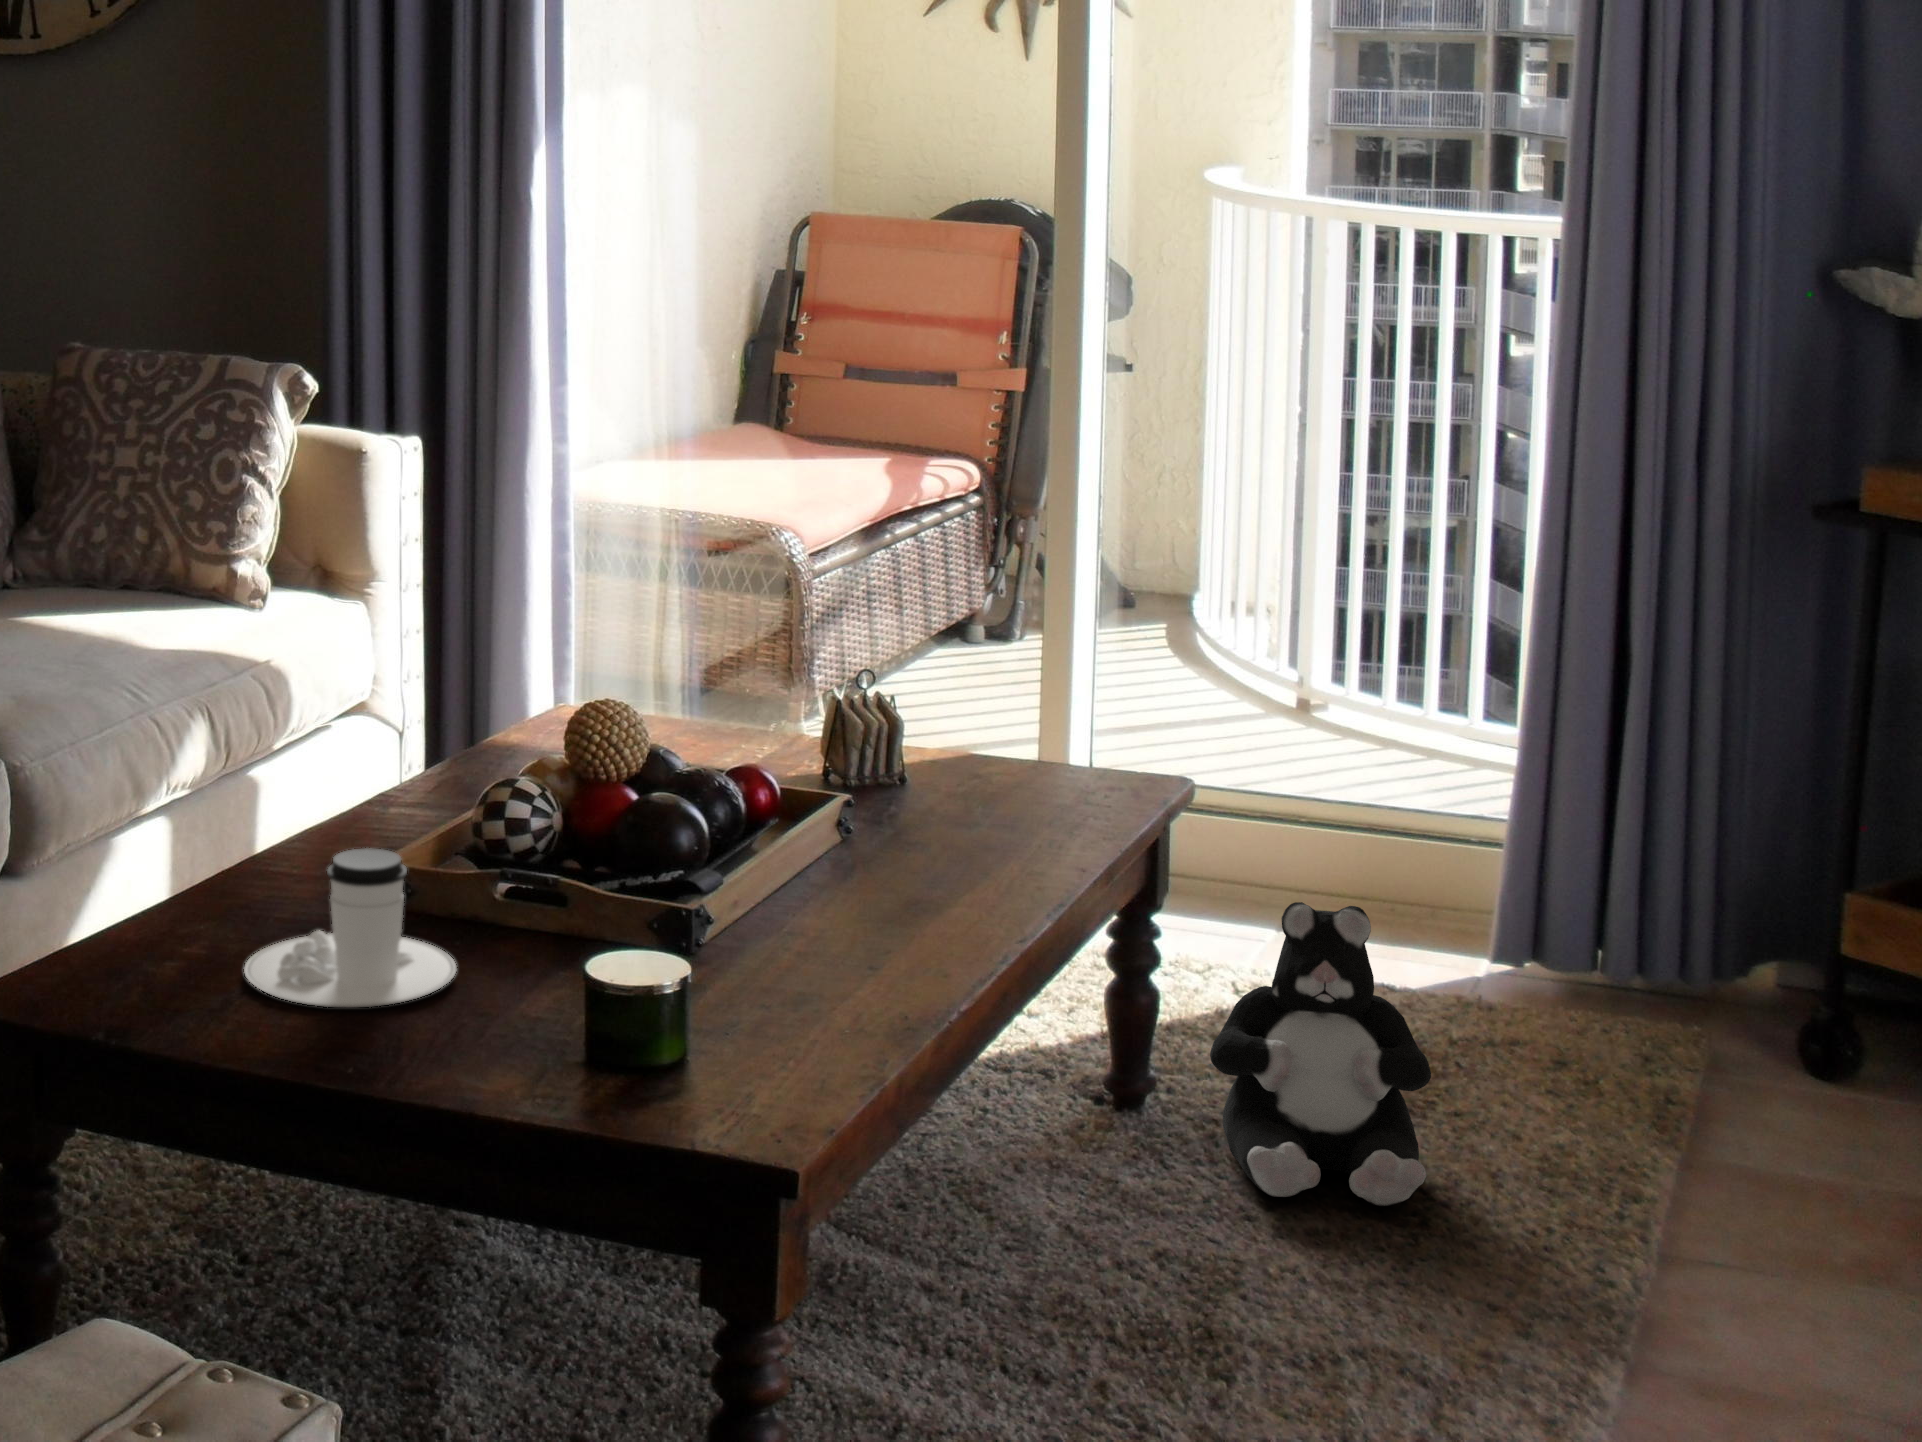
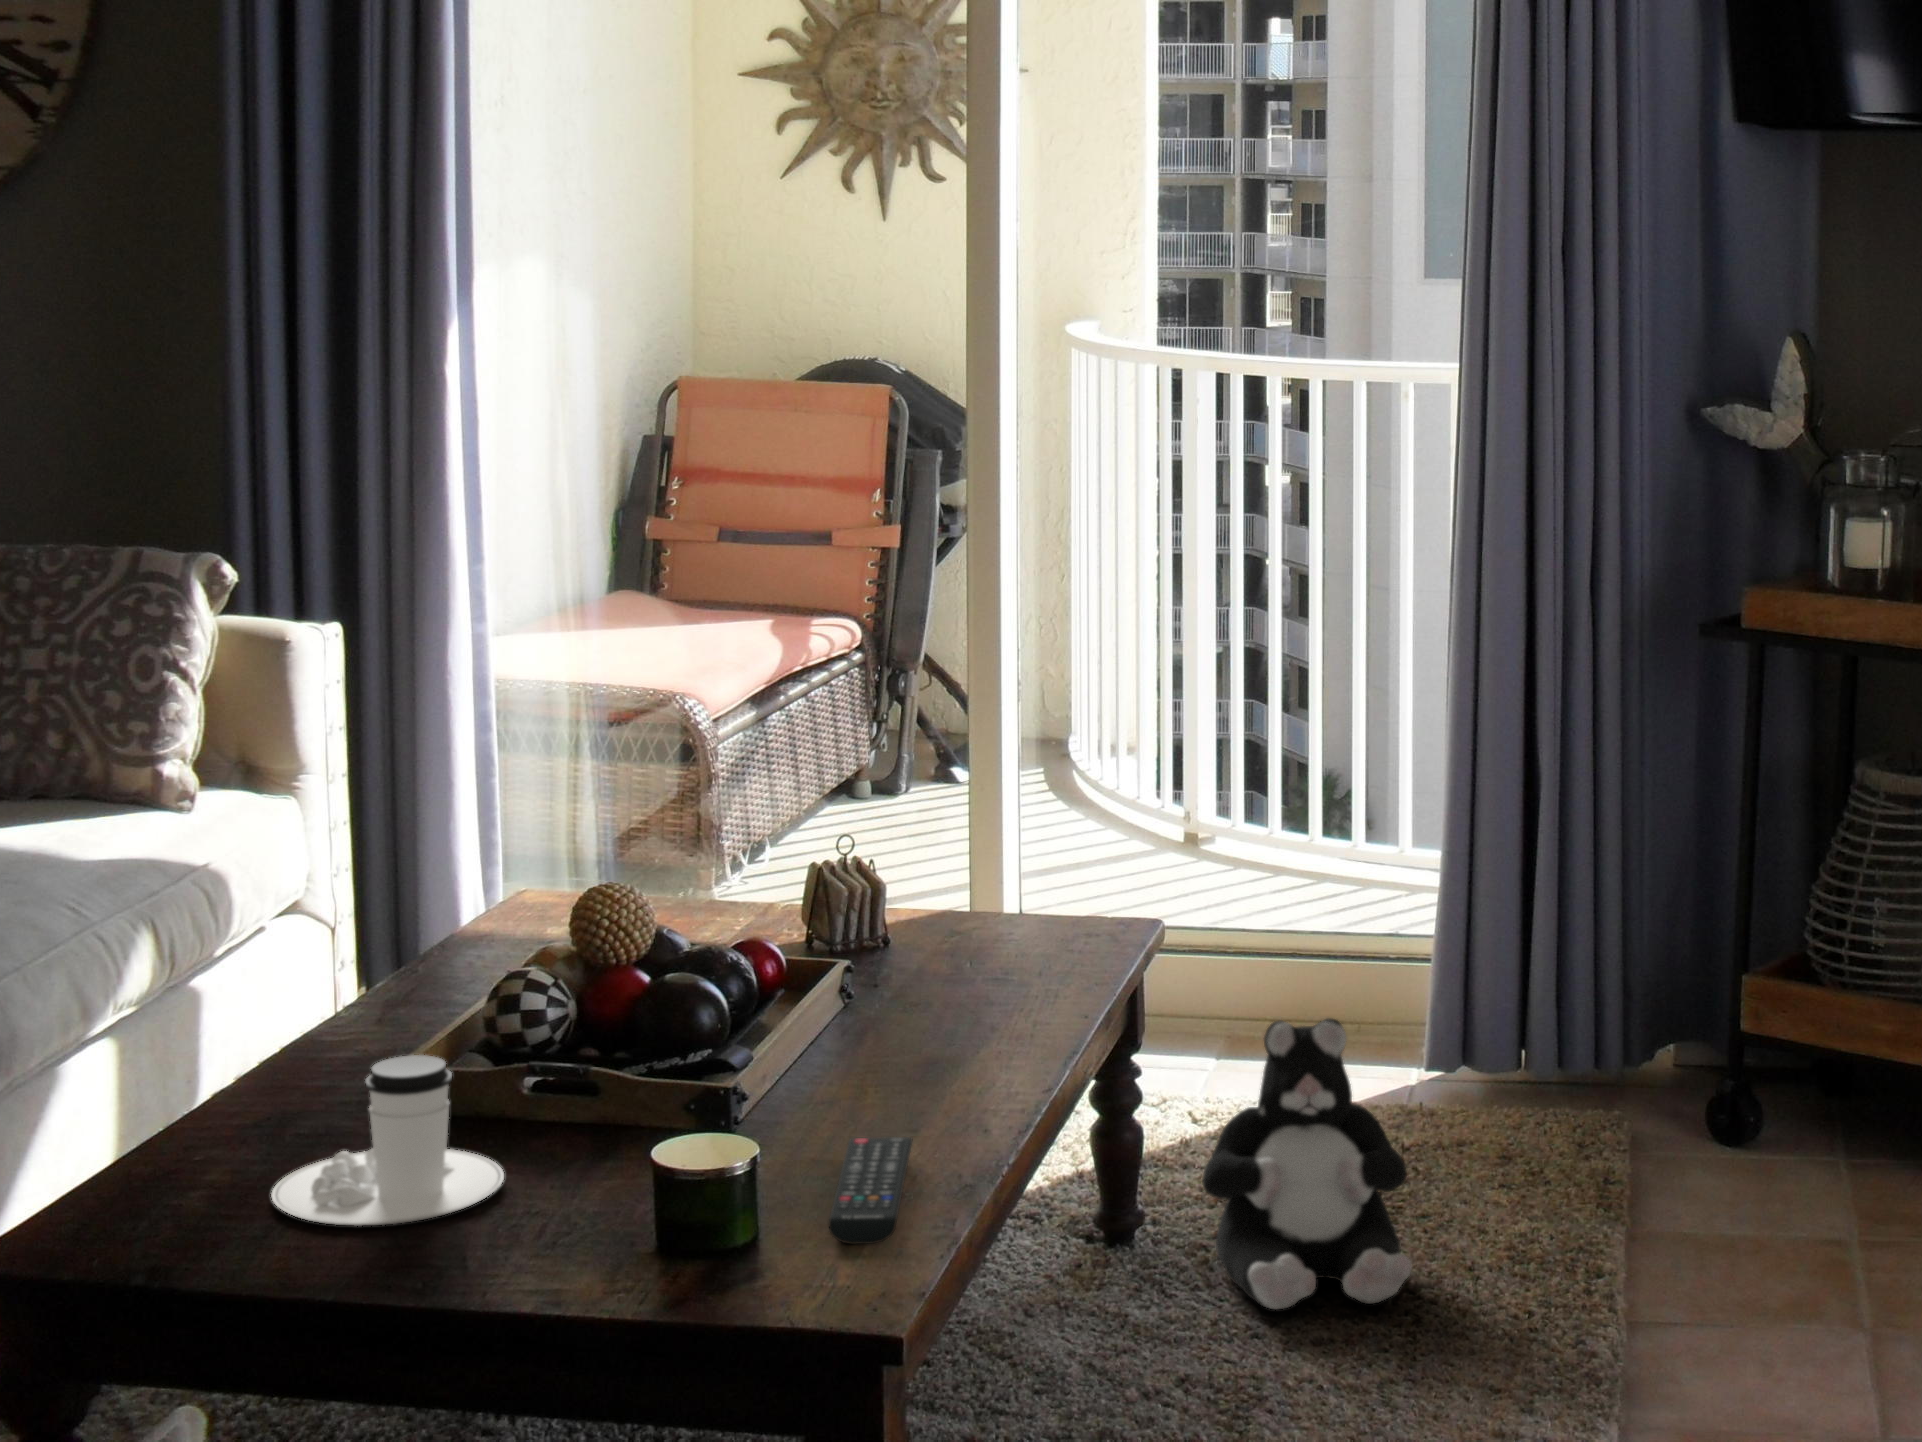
remote control: none [737,979,851,1093] -> present [829,1137,912,1244]

